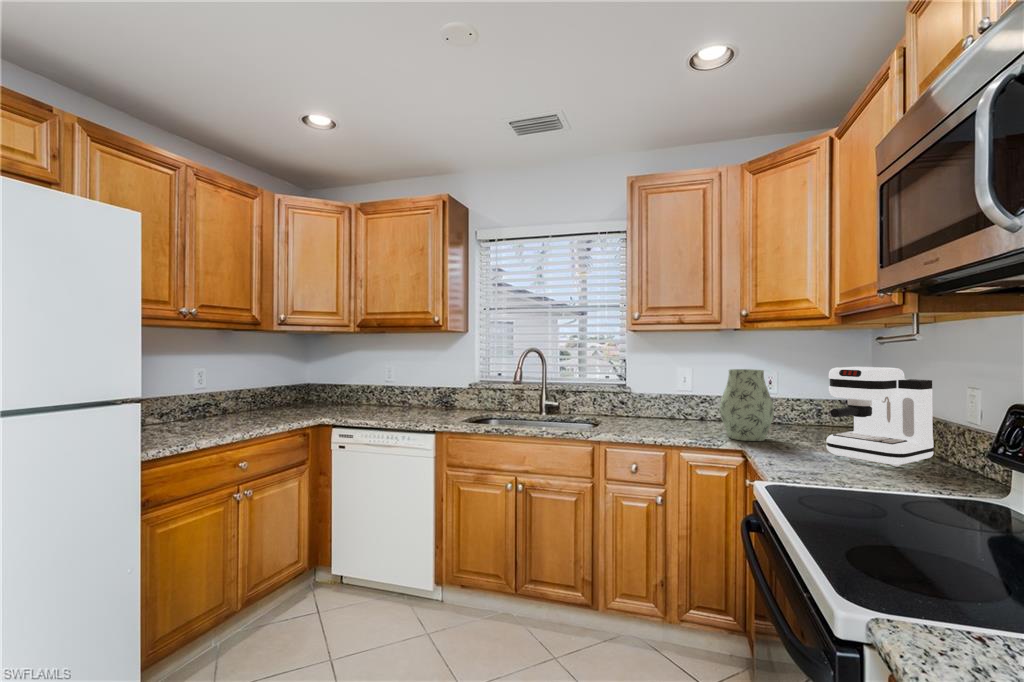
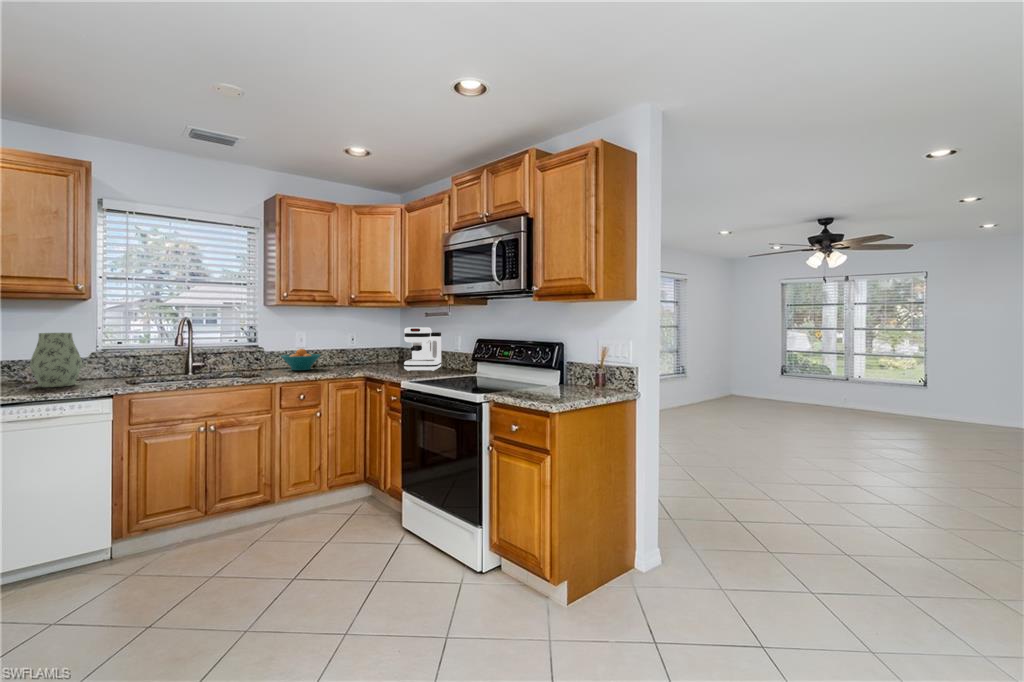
vase: present [720,369,774,441] -> present [30,333,82,387]
fruit bowl: none [641,393,698,426] -> present [281,349,321,371]

